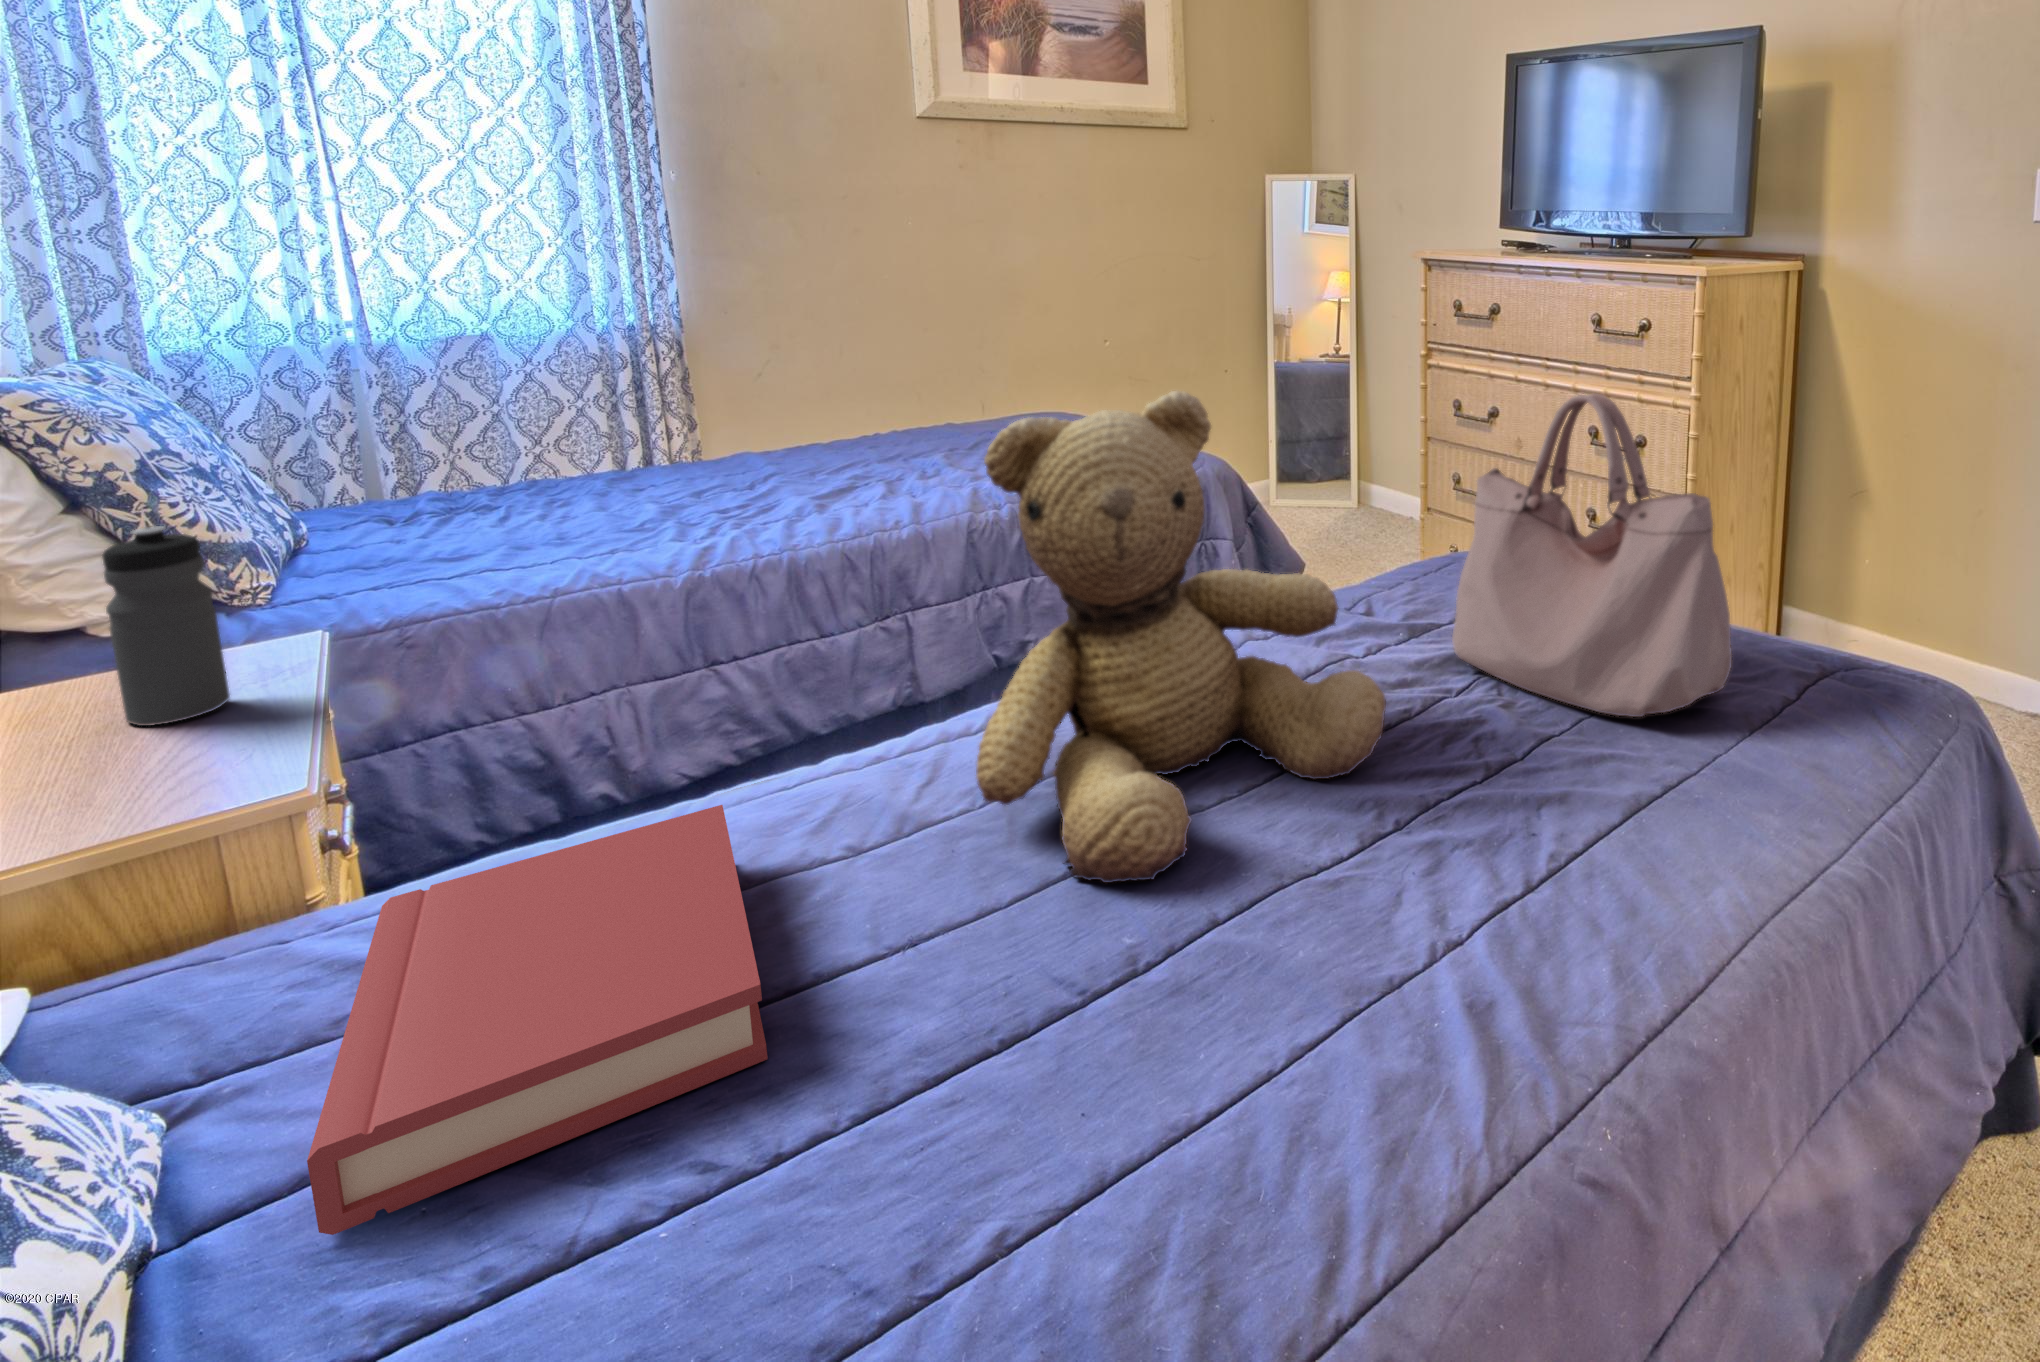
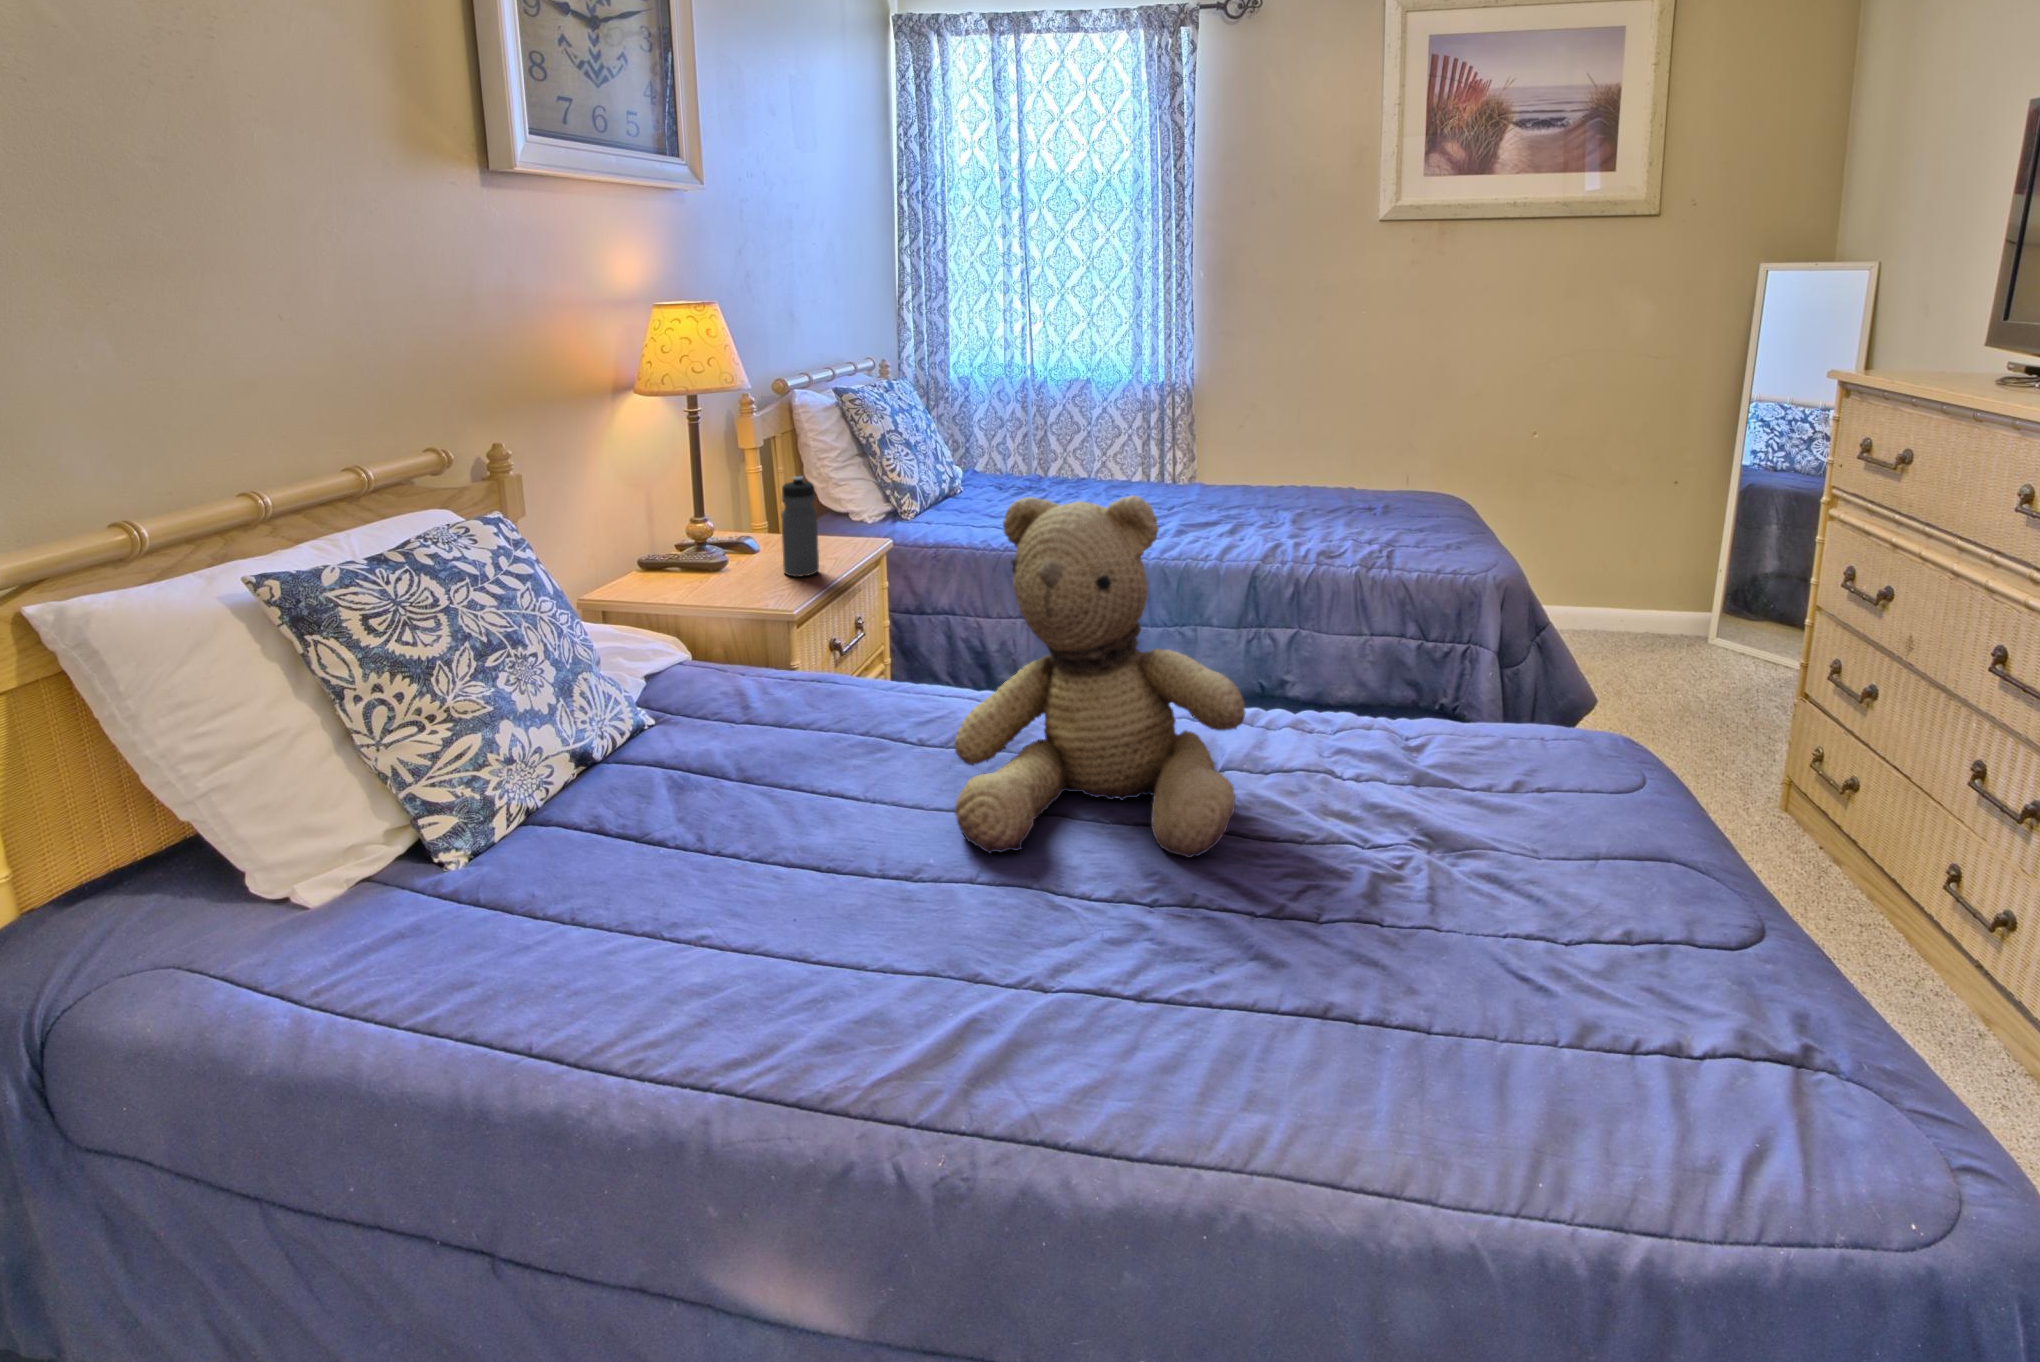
handbag: present [1452,393,1732,717] -> none [1396,576,1629,972]
hardback book: present [307,805,768,1235] -> none [600,685,863,837]

